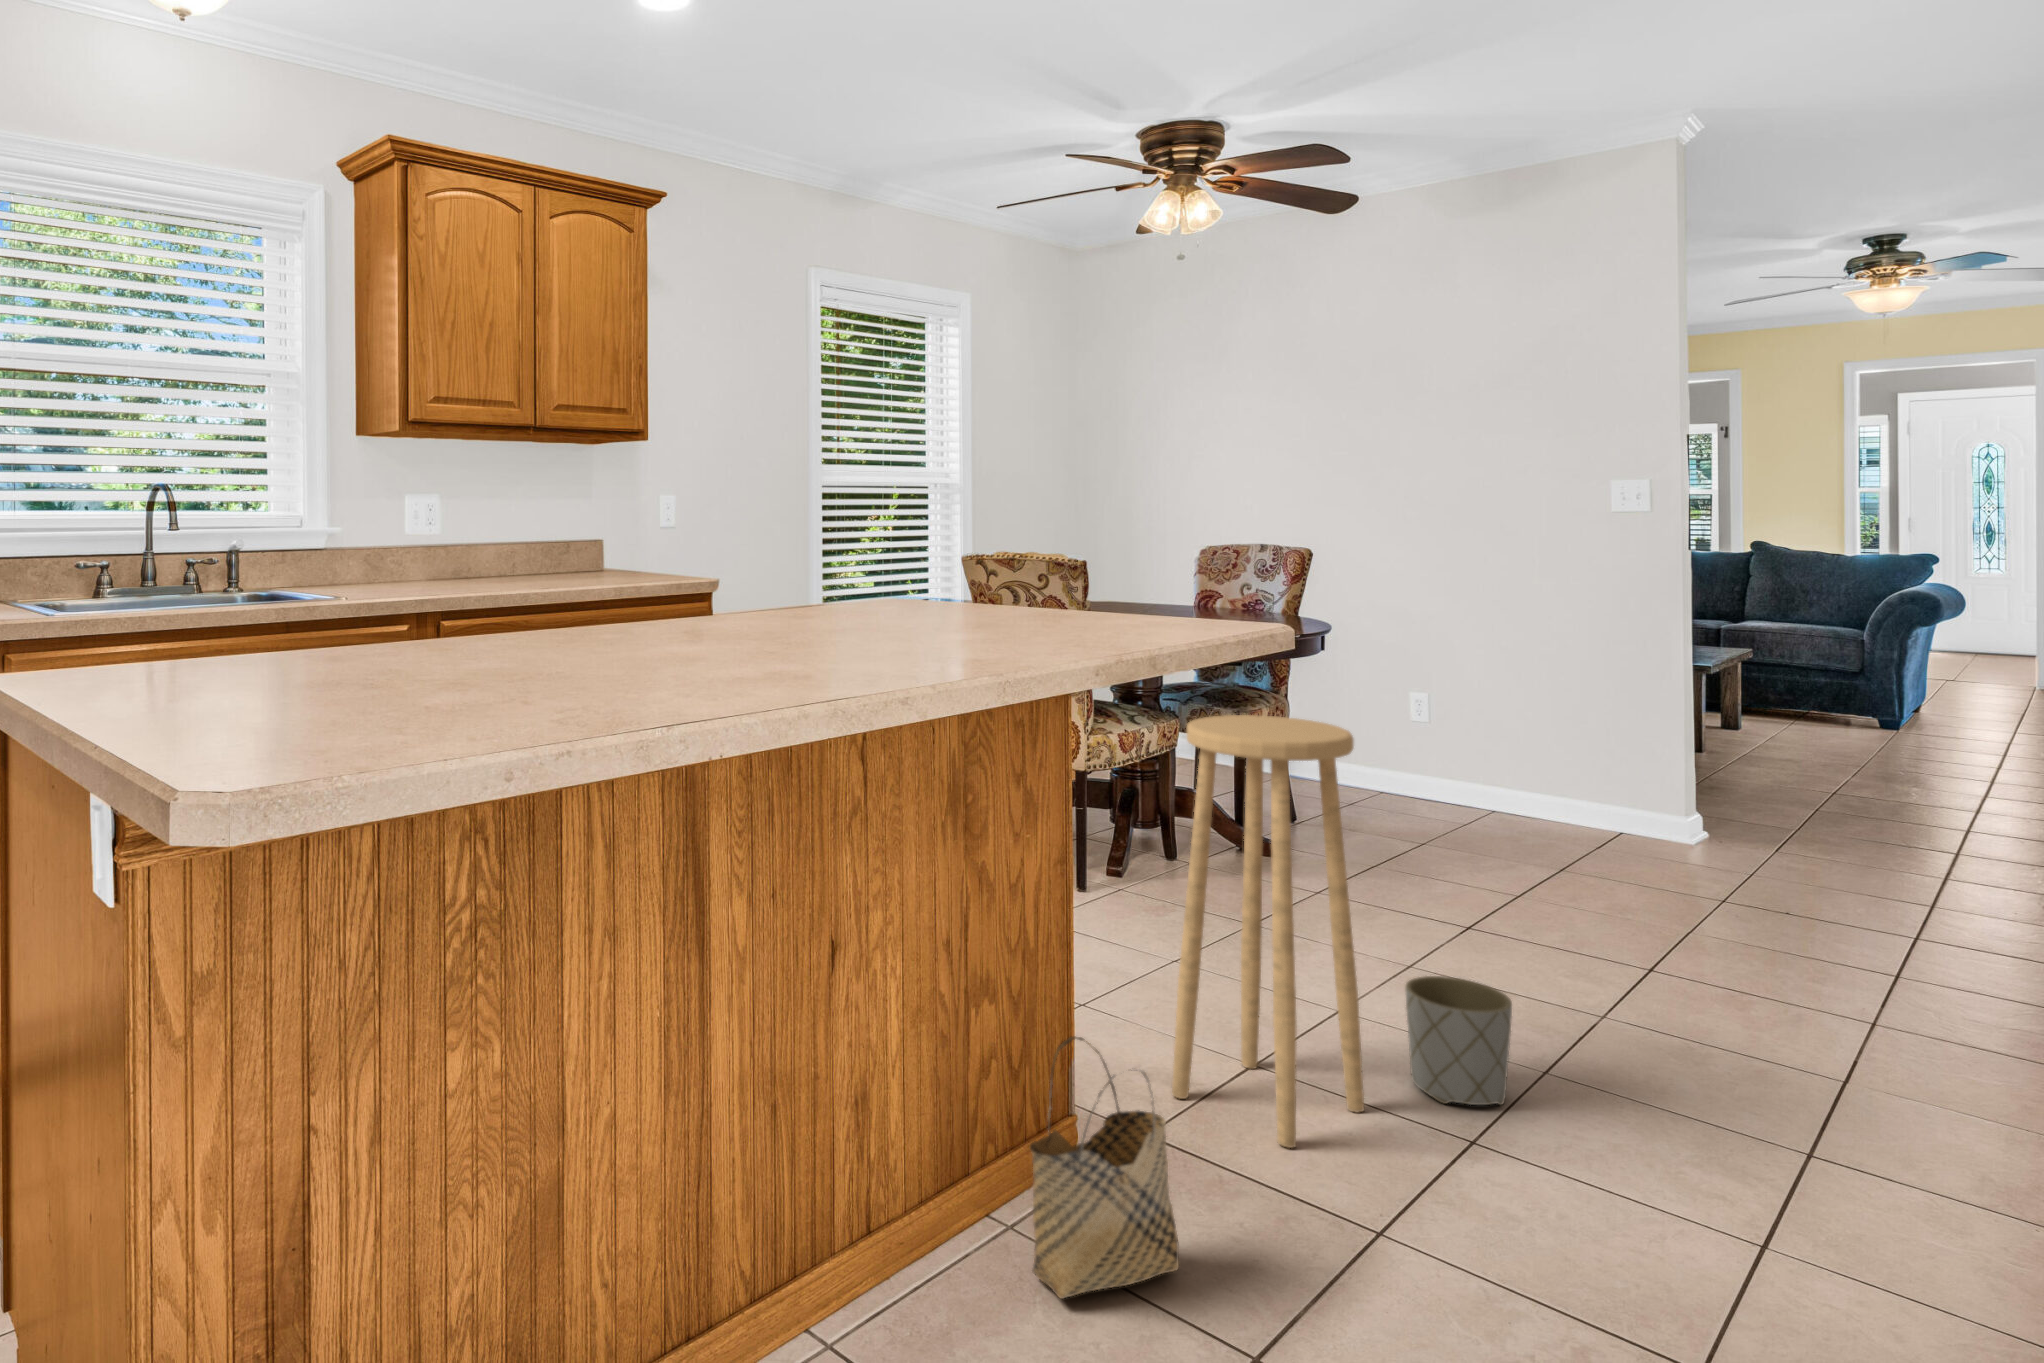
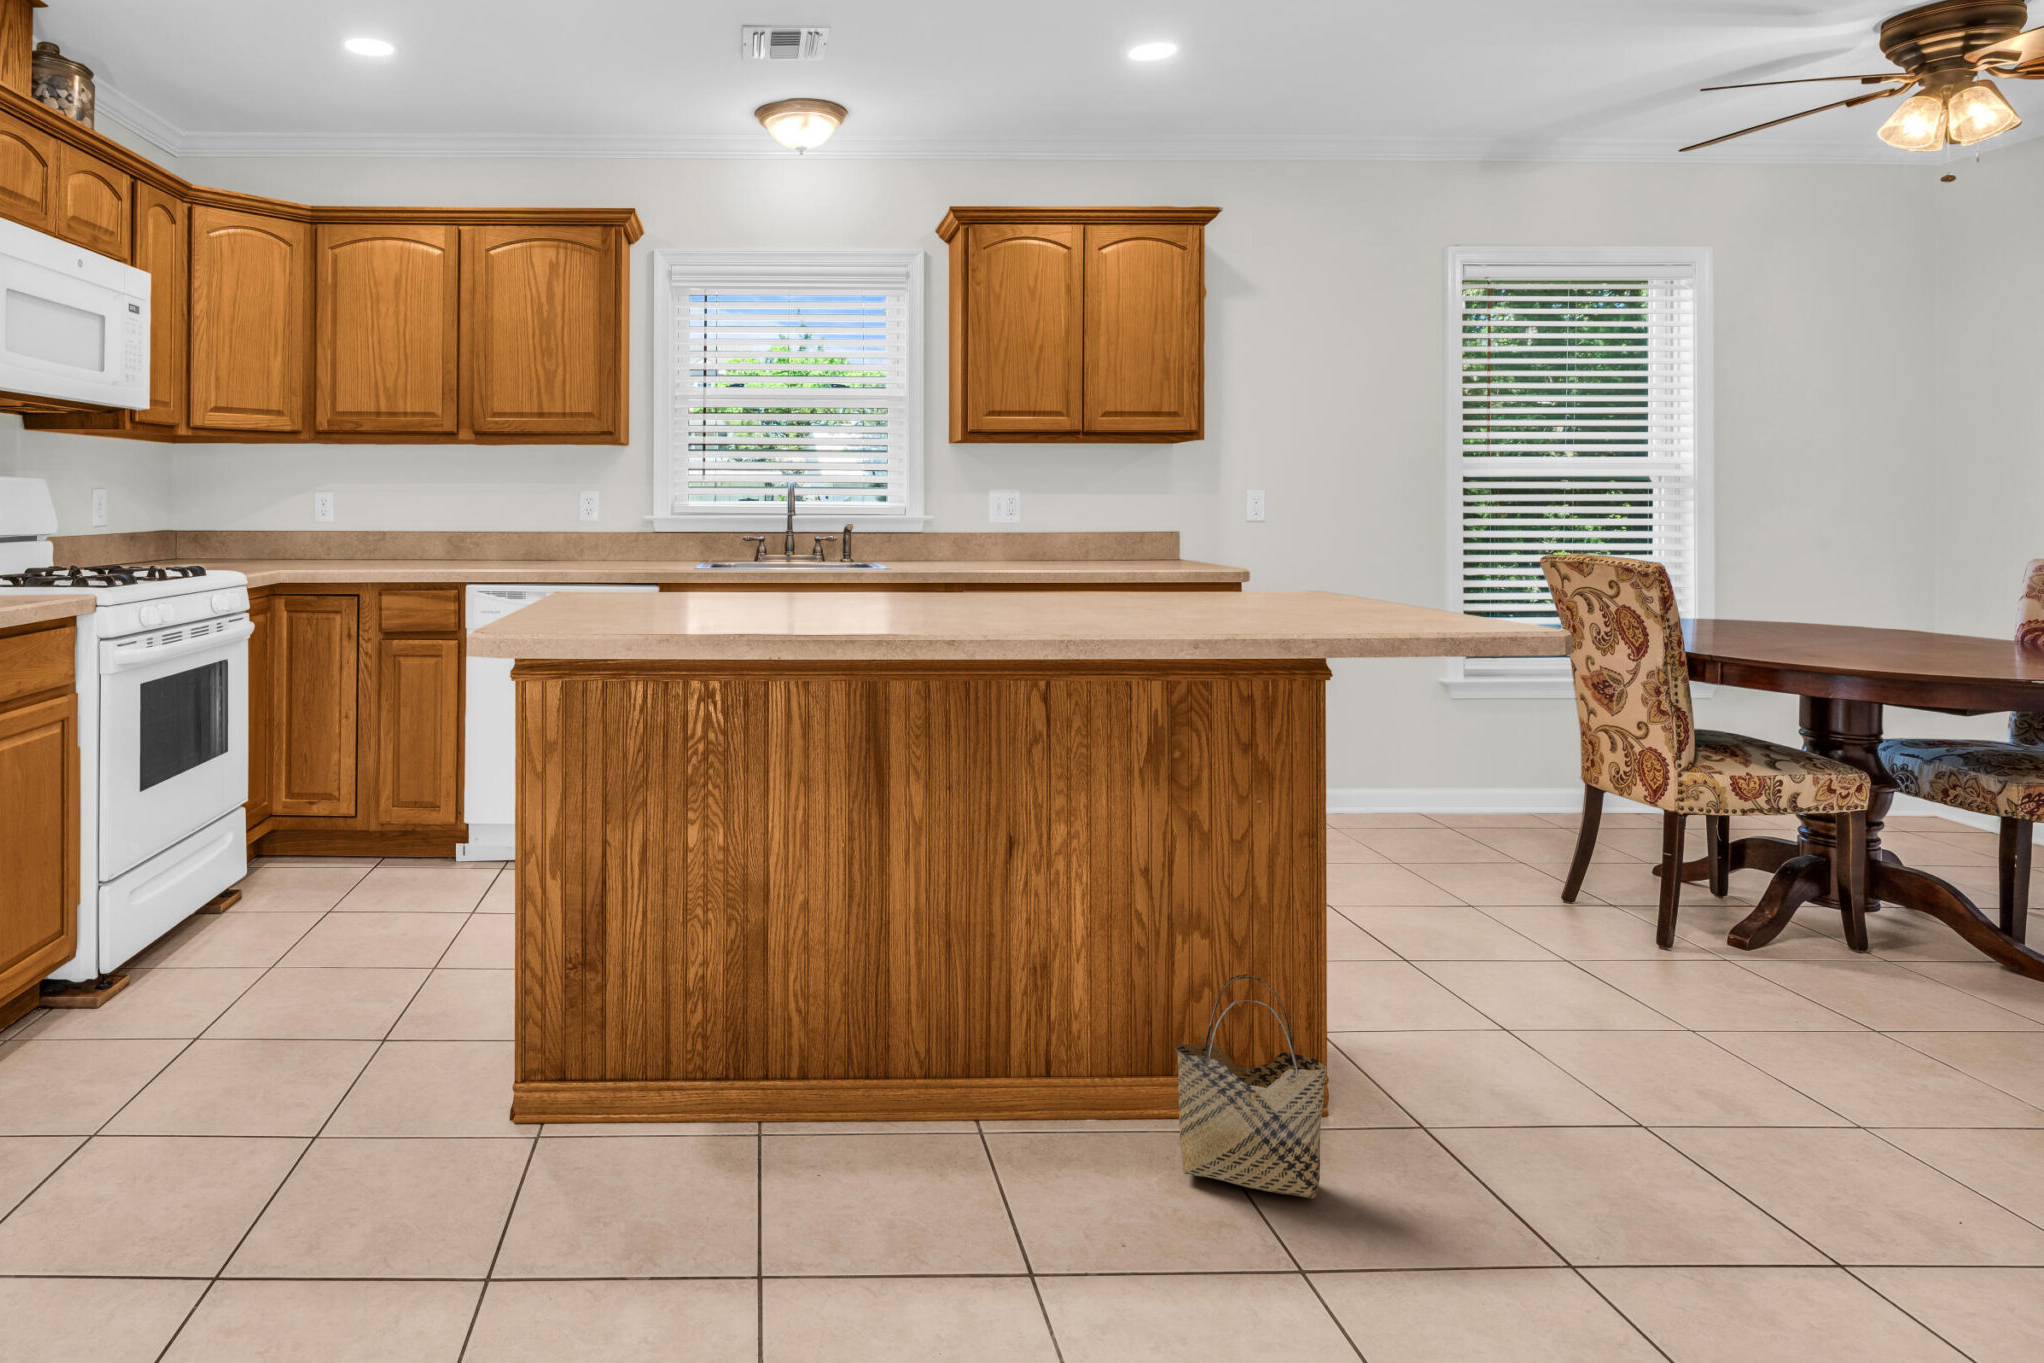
stool: present [1172,715,1364,1148] -> none [1501,736,1728,1191]
planter: present [1405,976,1512,1105] -> none [1828,1079,1980,1250]

